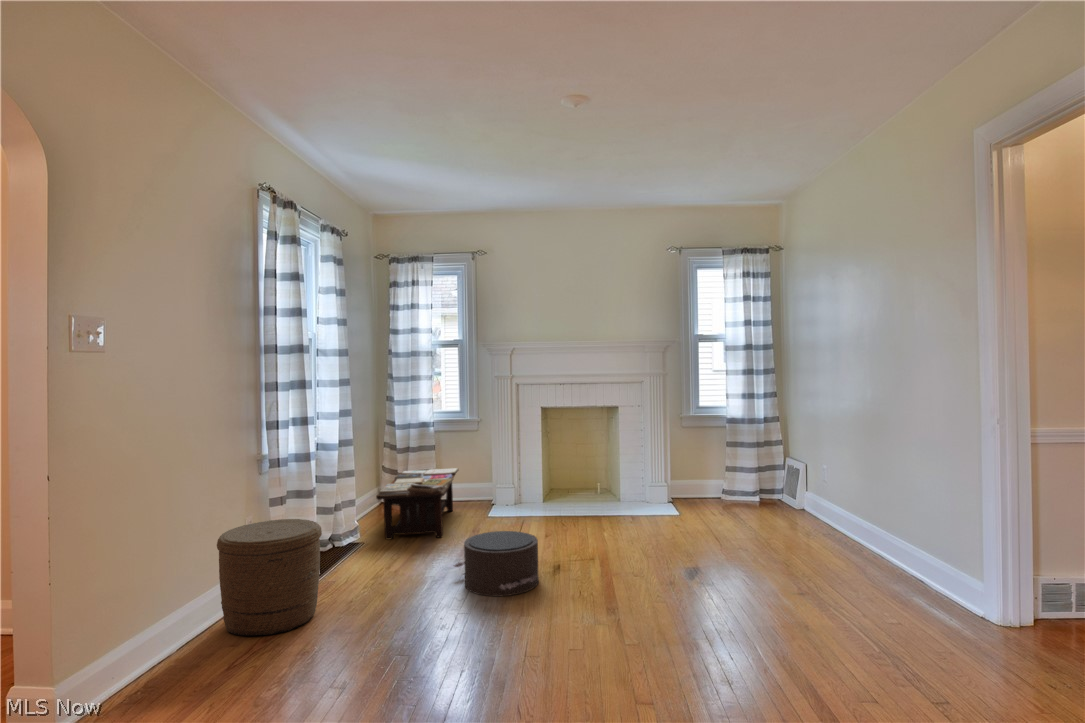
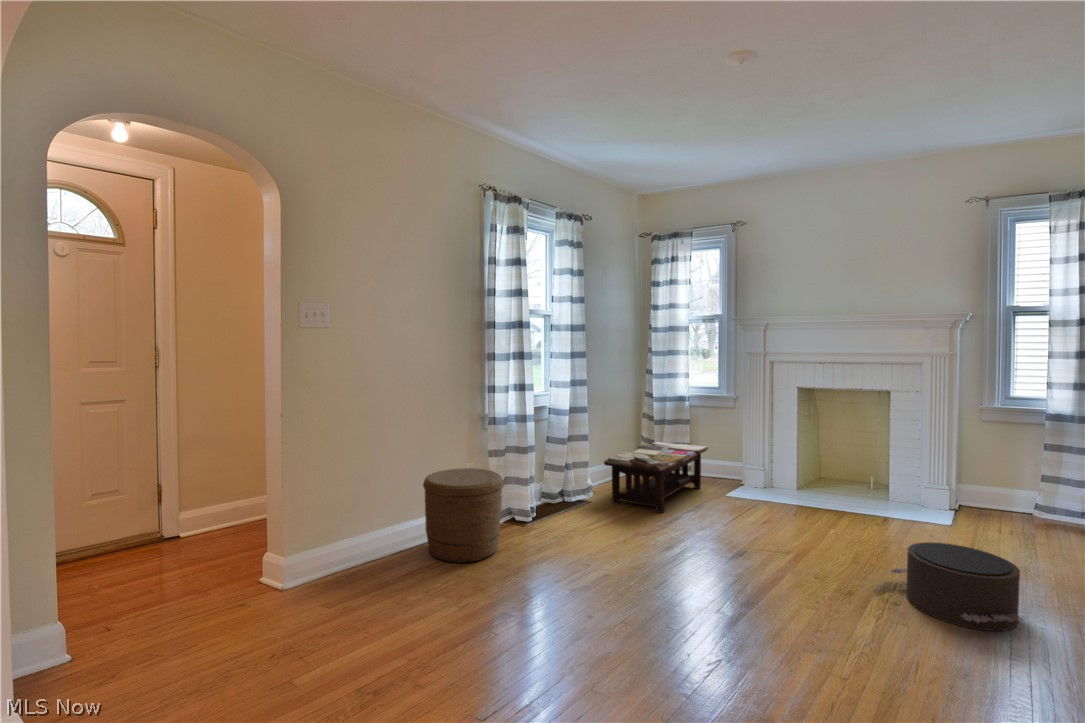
pouf: present [454,531,539,596] -> present [890,542,1023,631]

